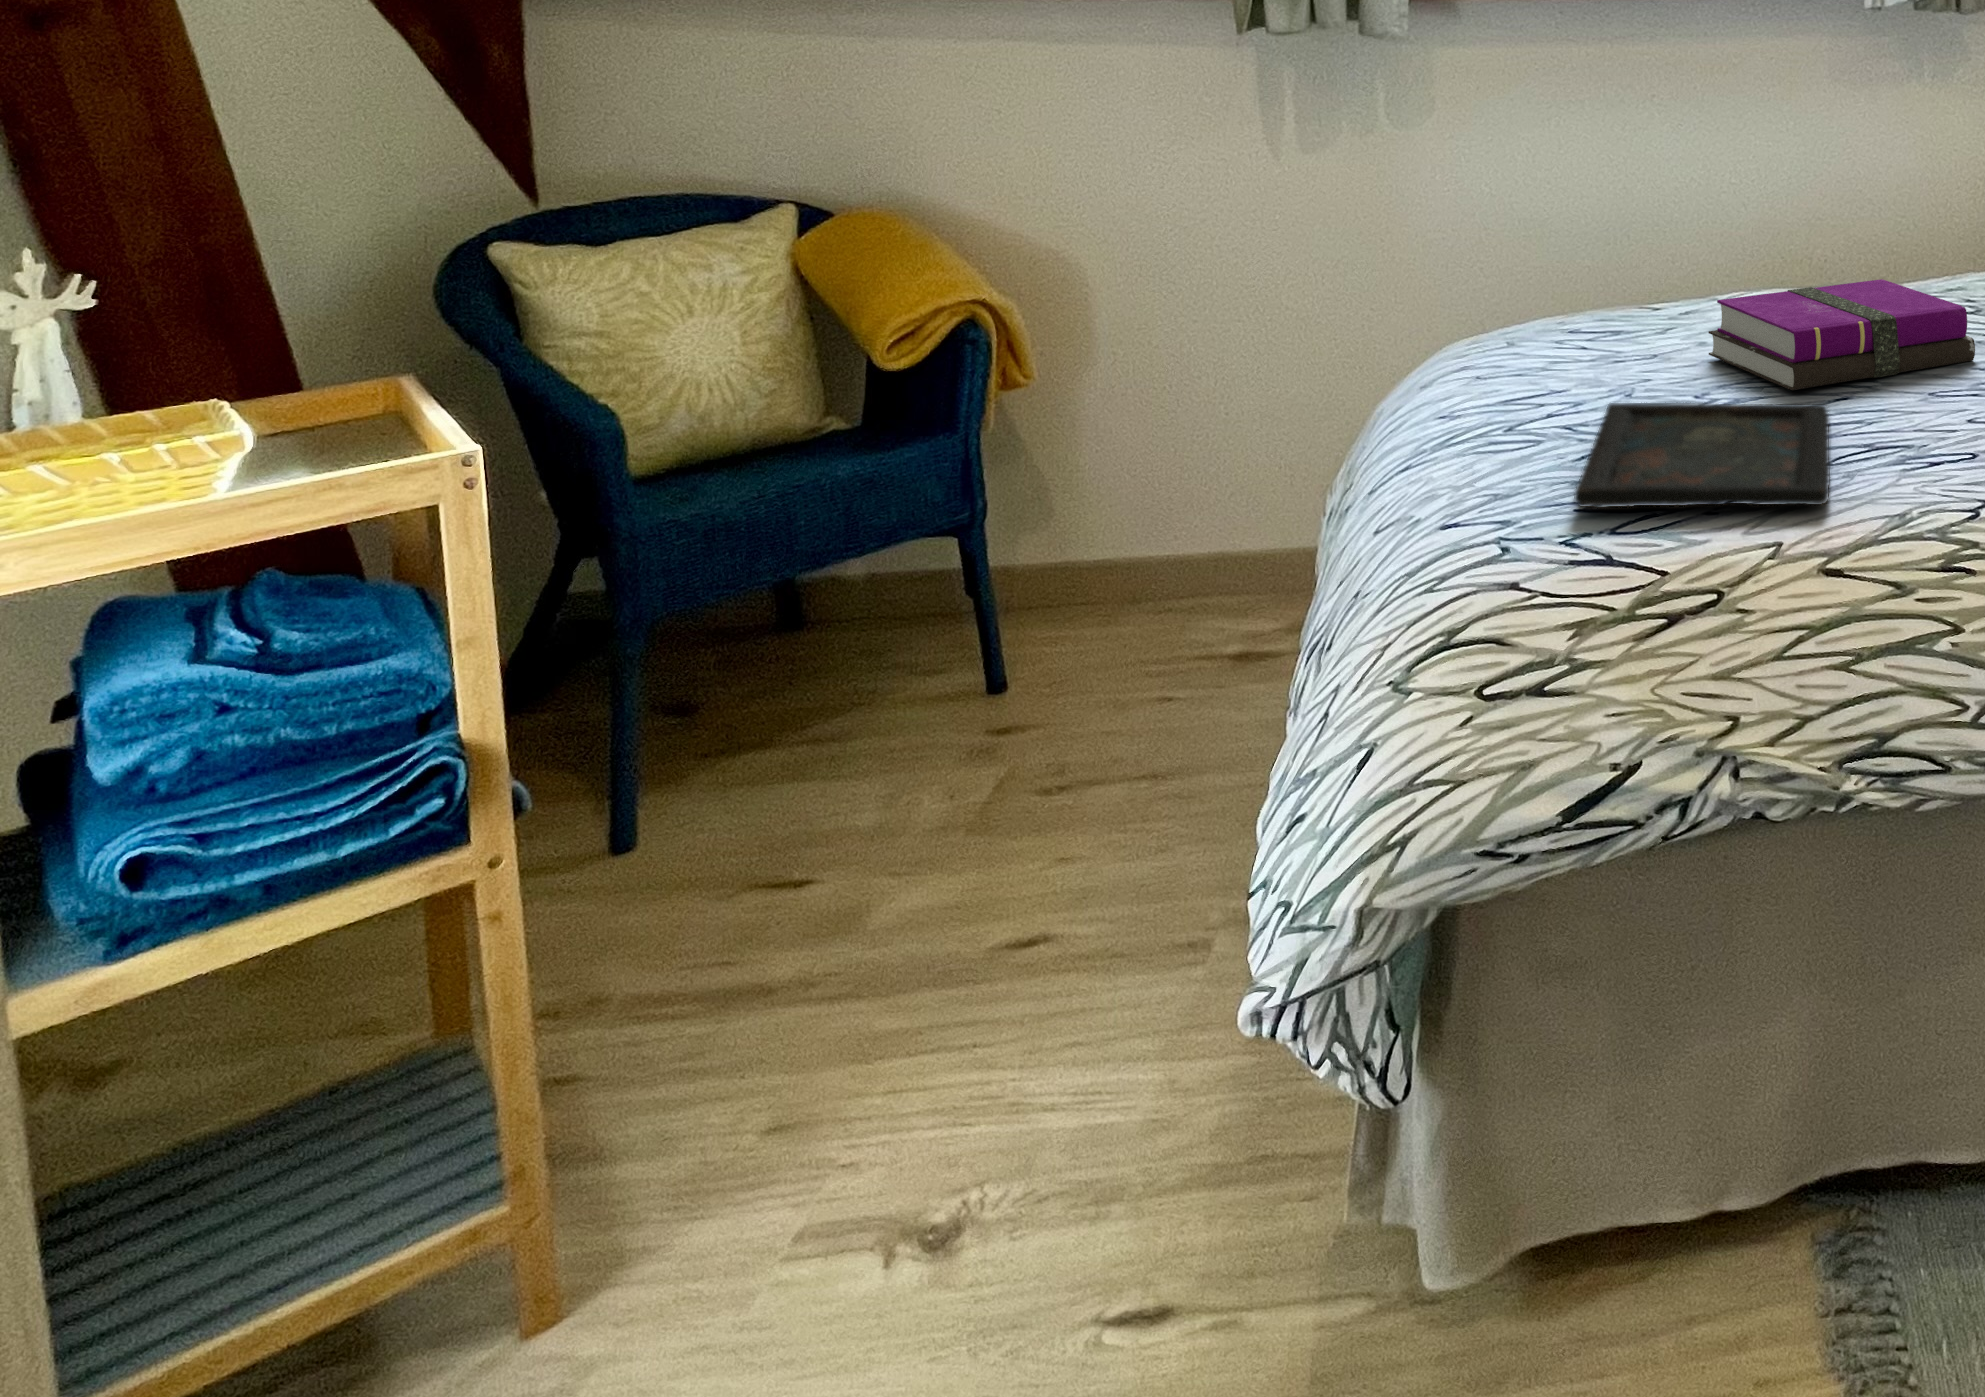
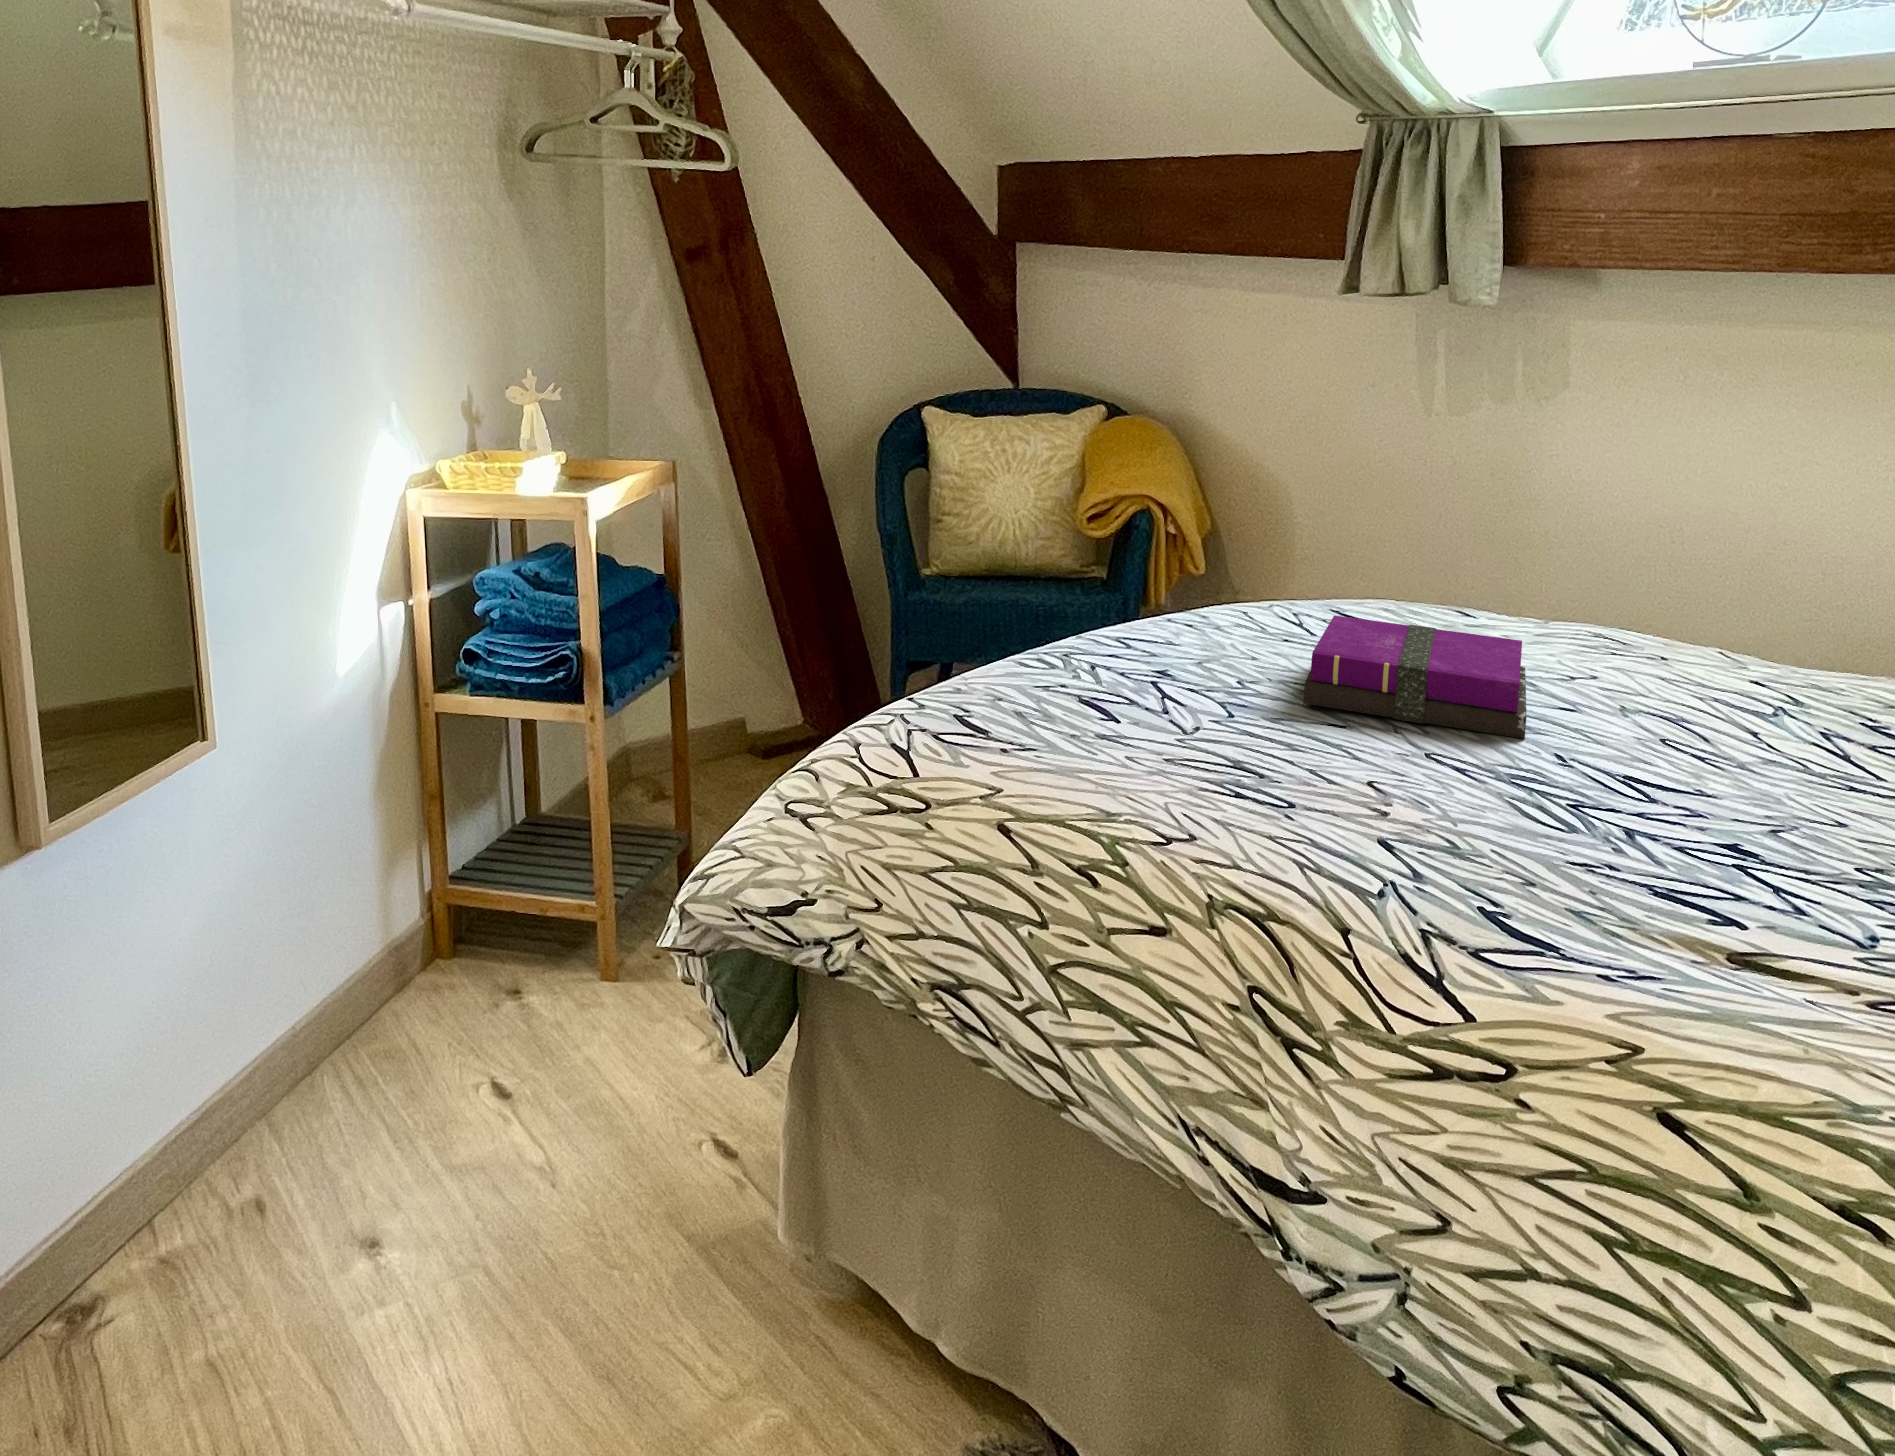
tray: present [1574,403,1830,508] -> none [963,663,1272,782]

